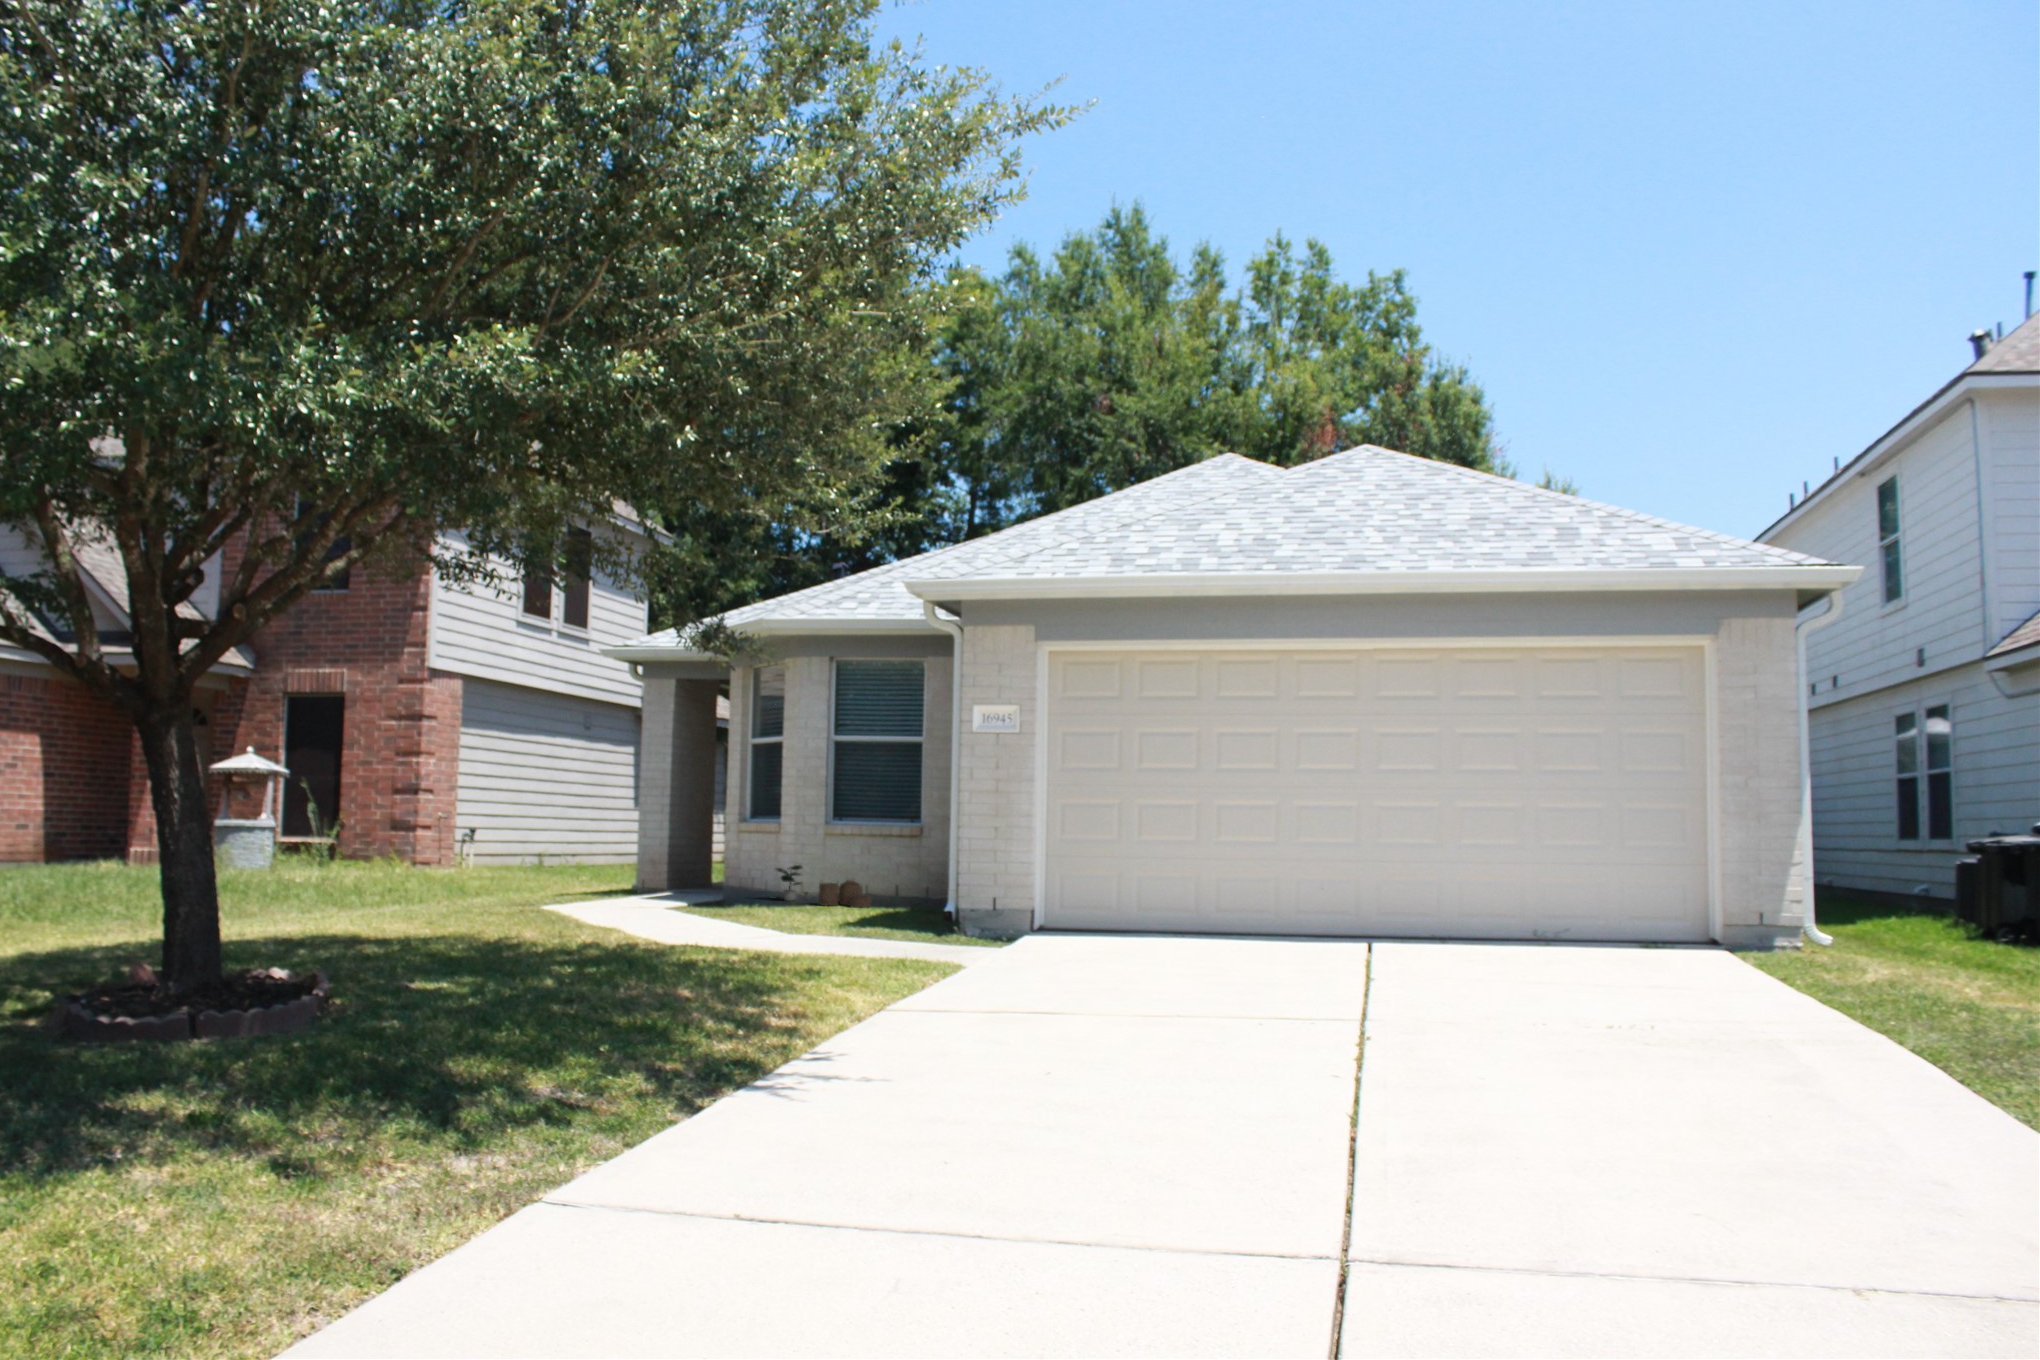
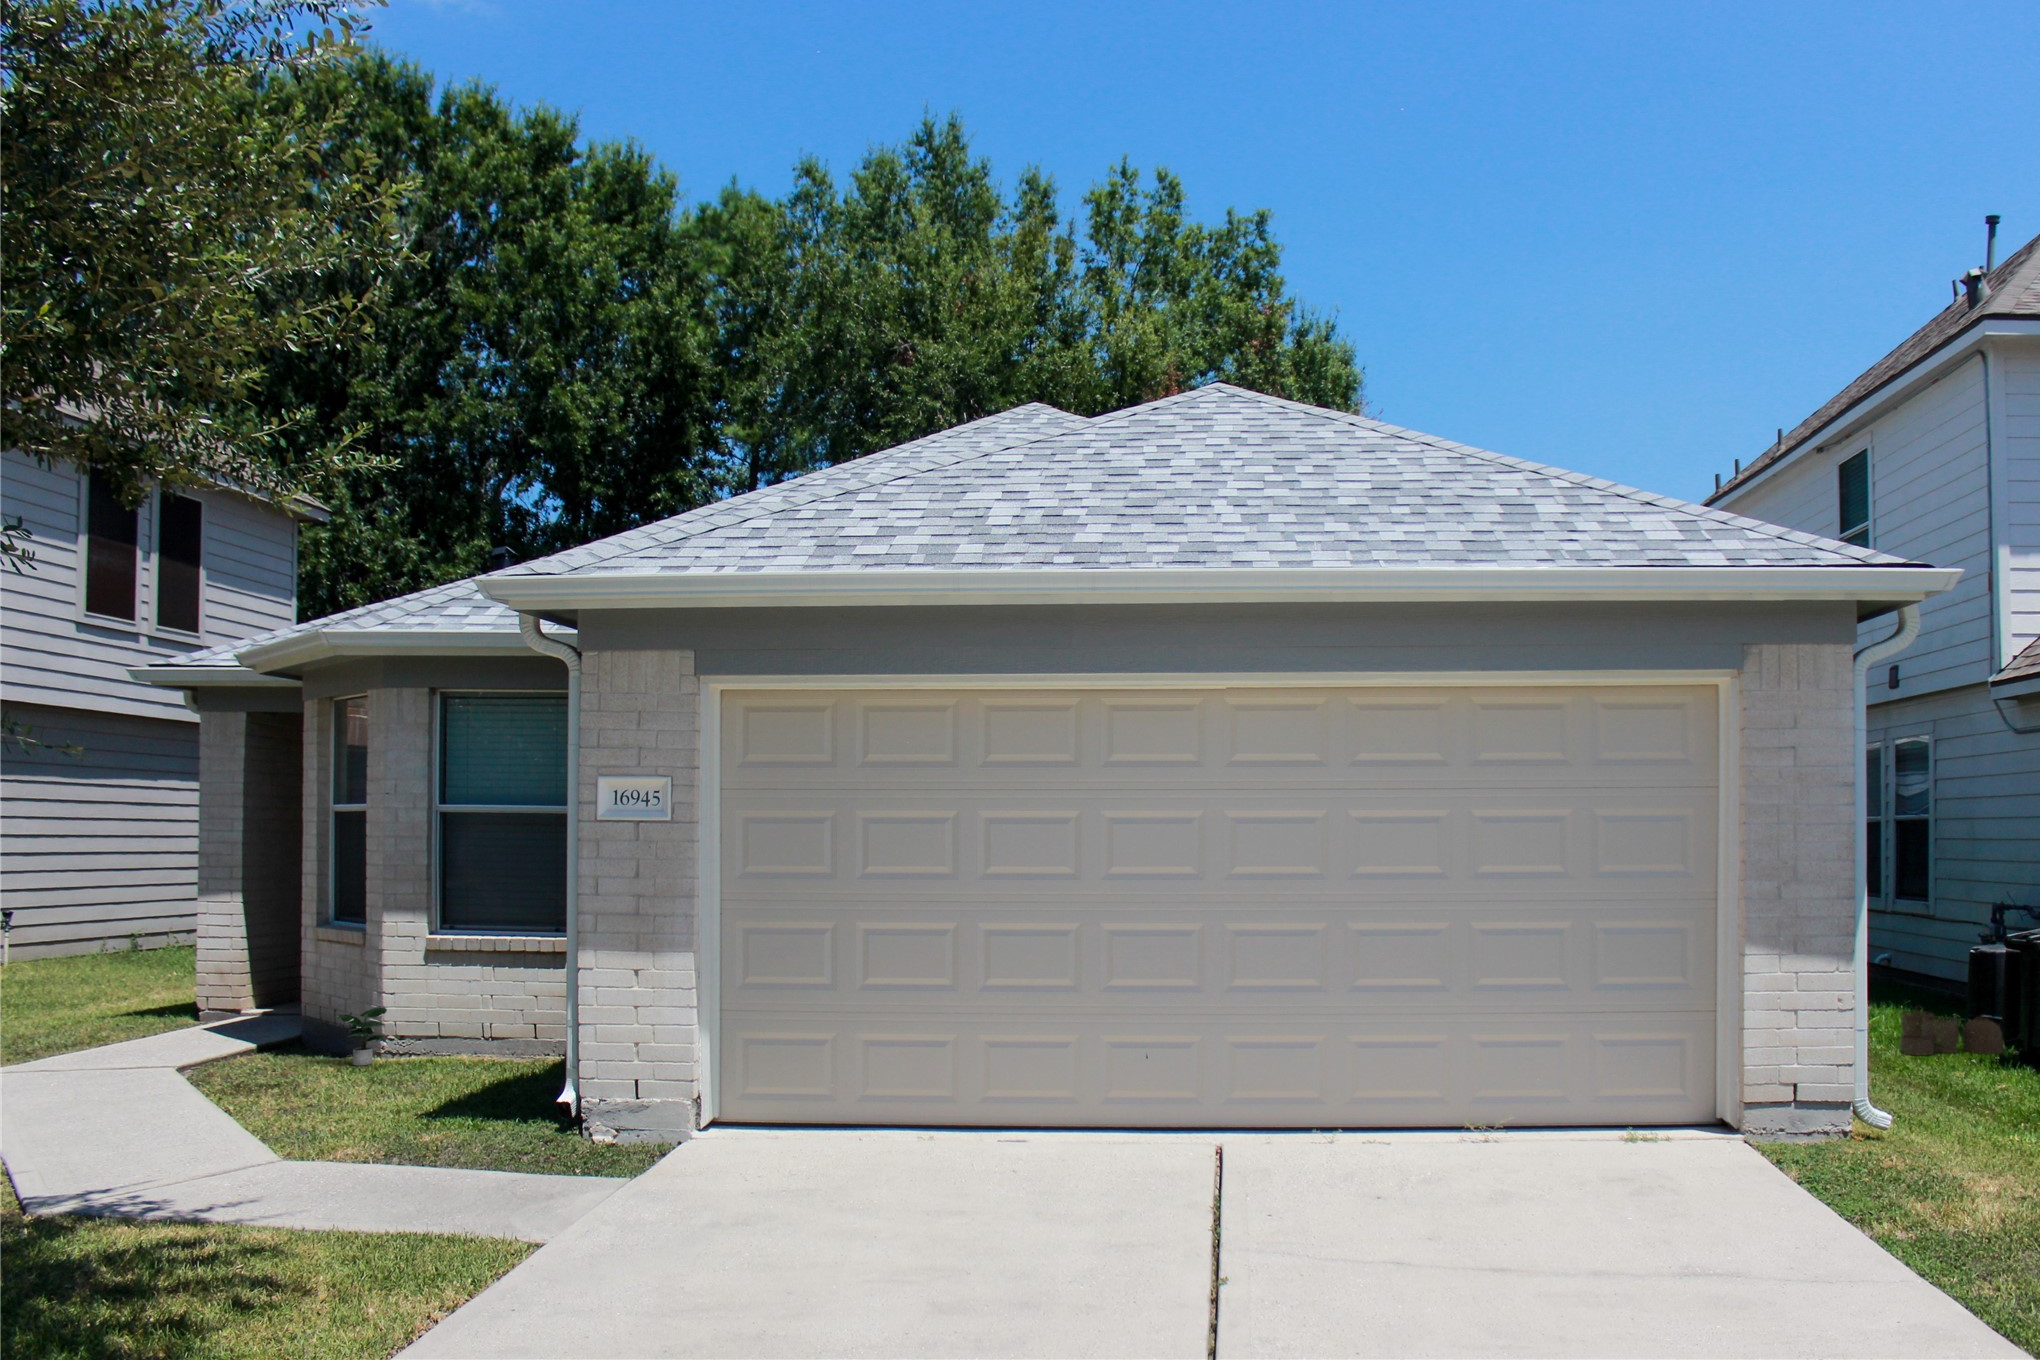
woven basket: present [819,880,871,908] -> present [1900,1010,2003,1056]

